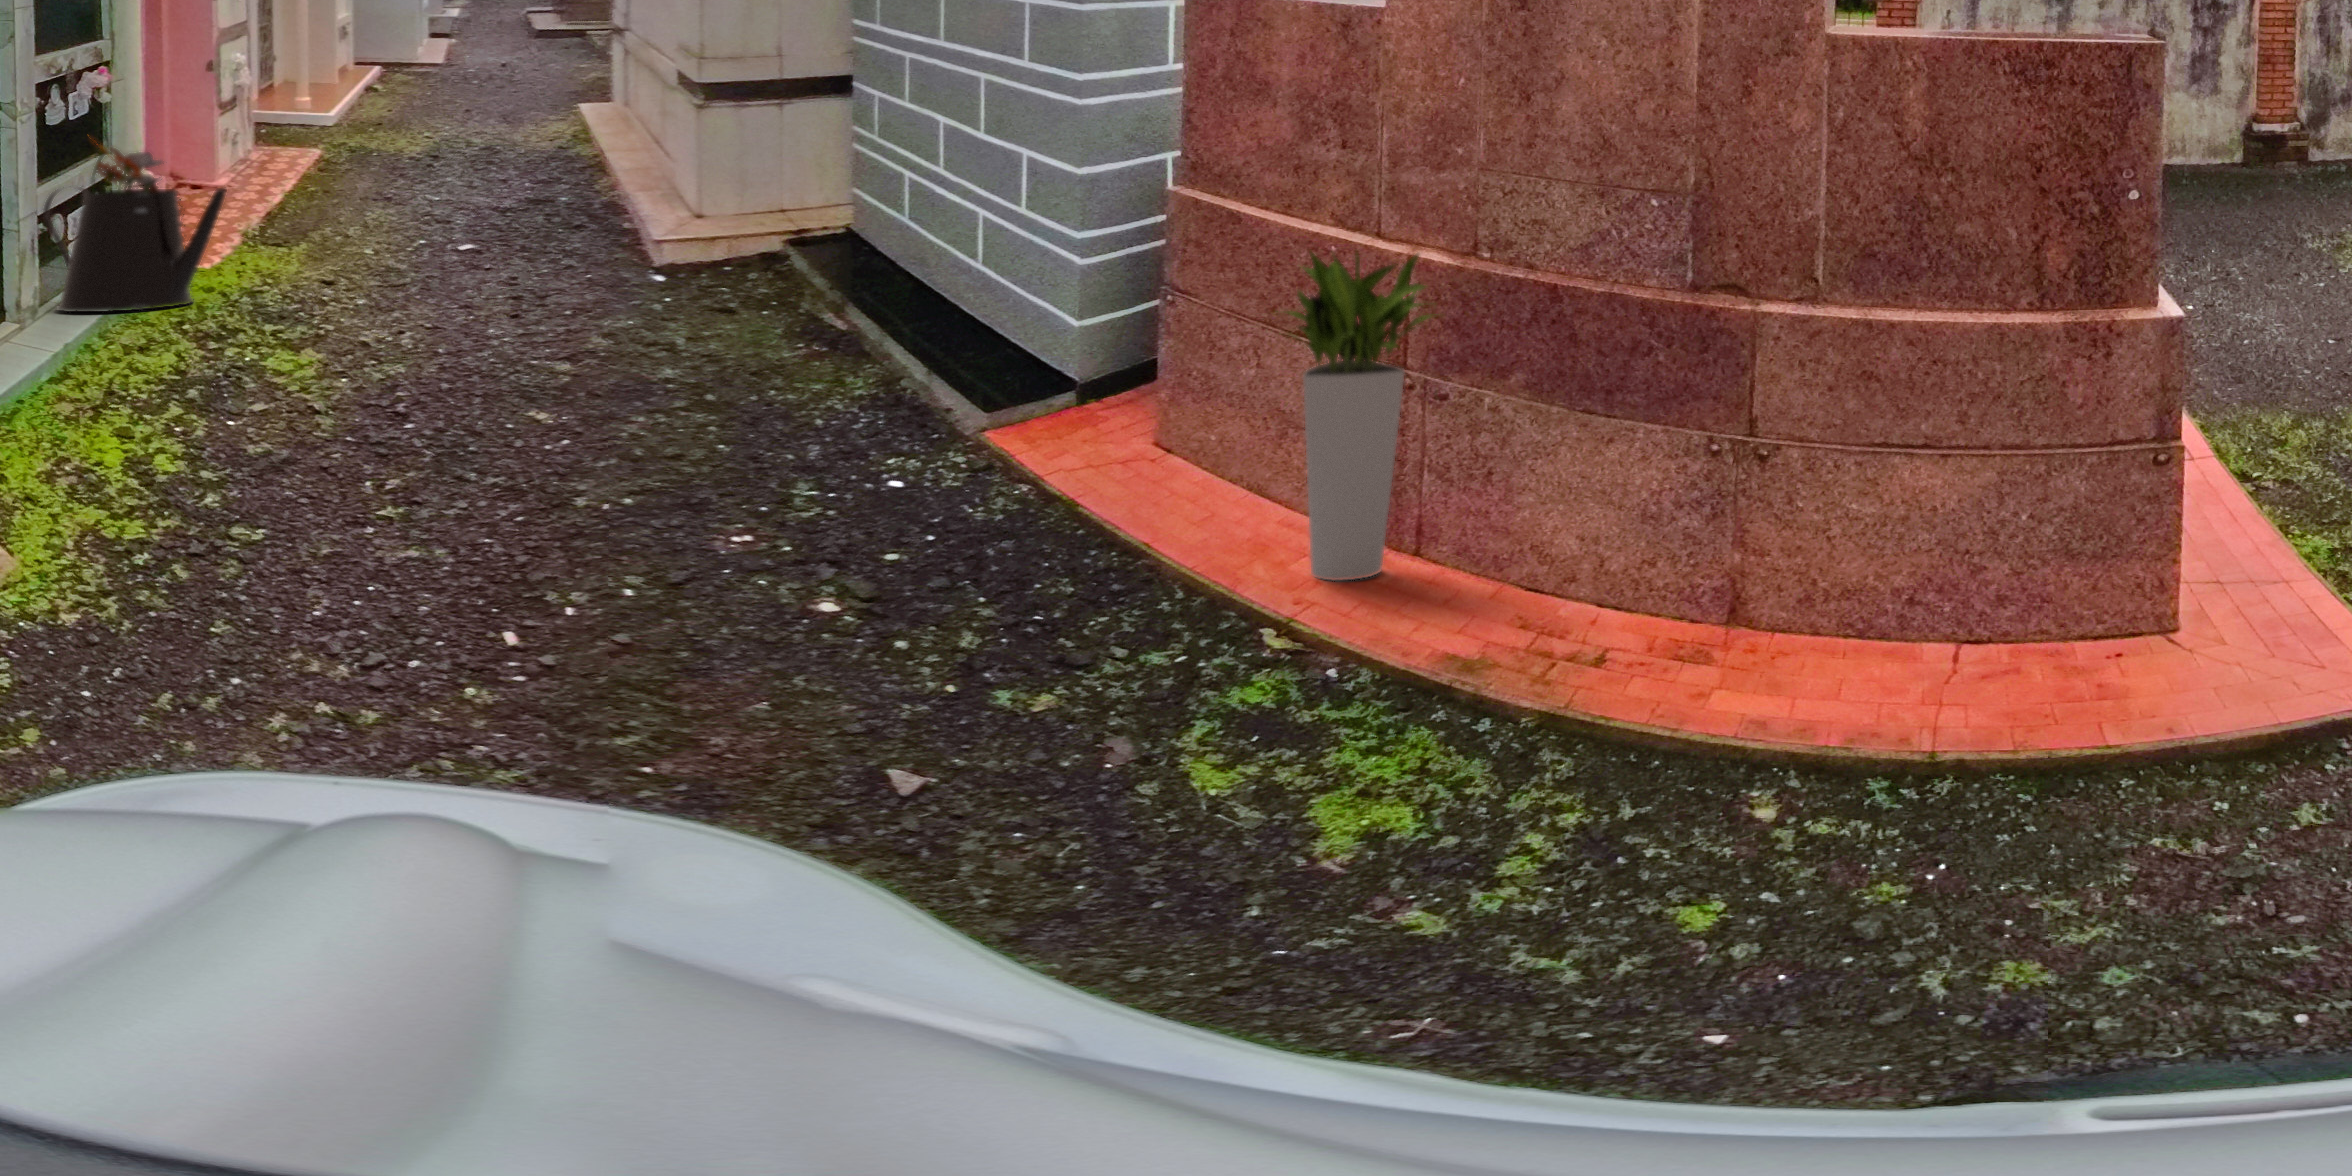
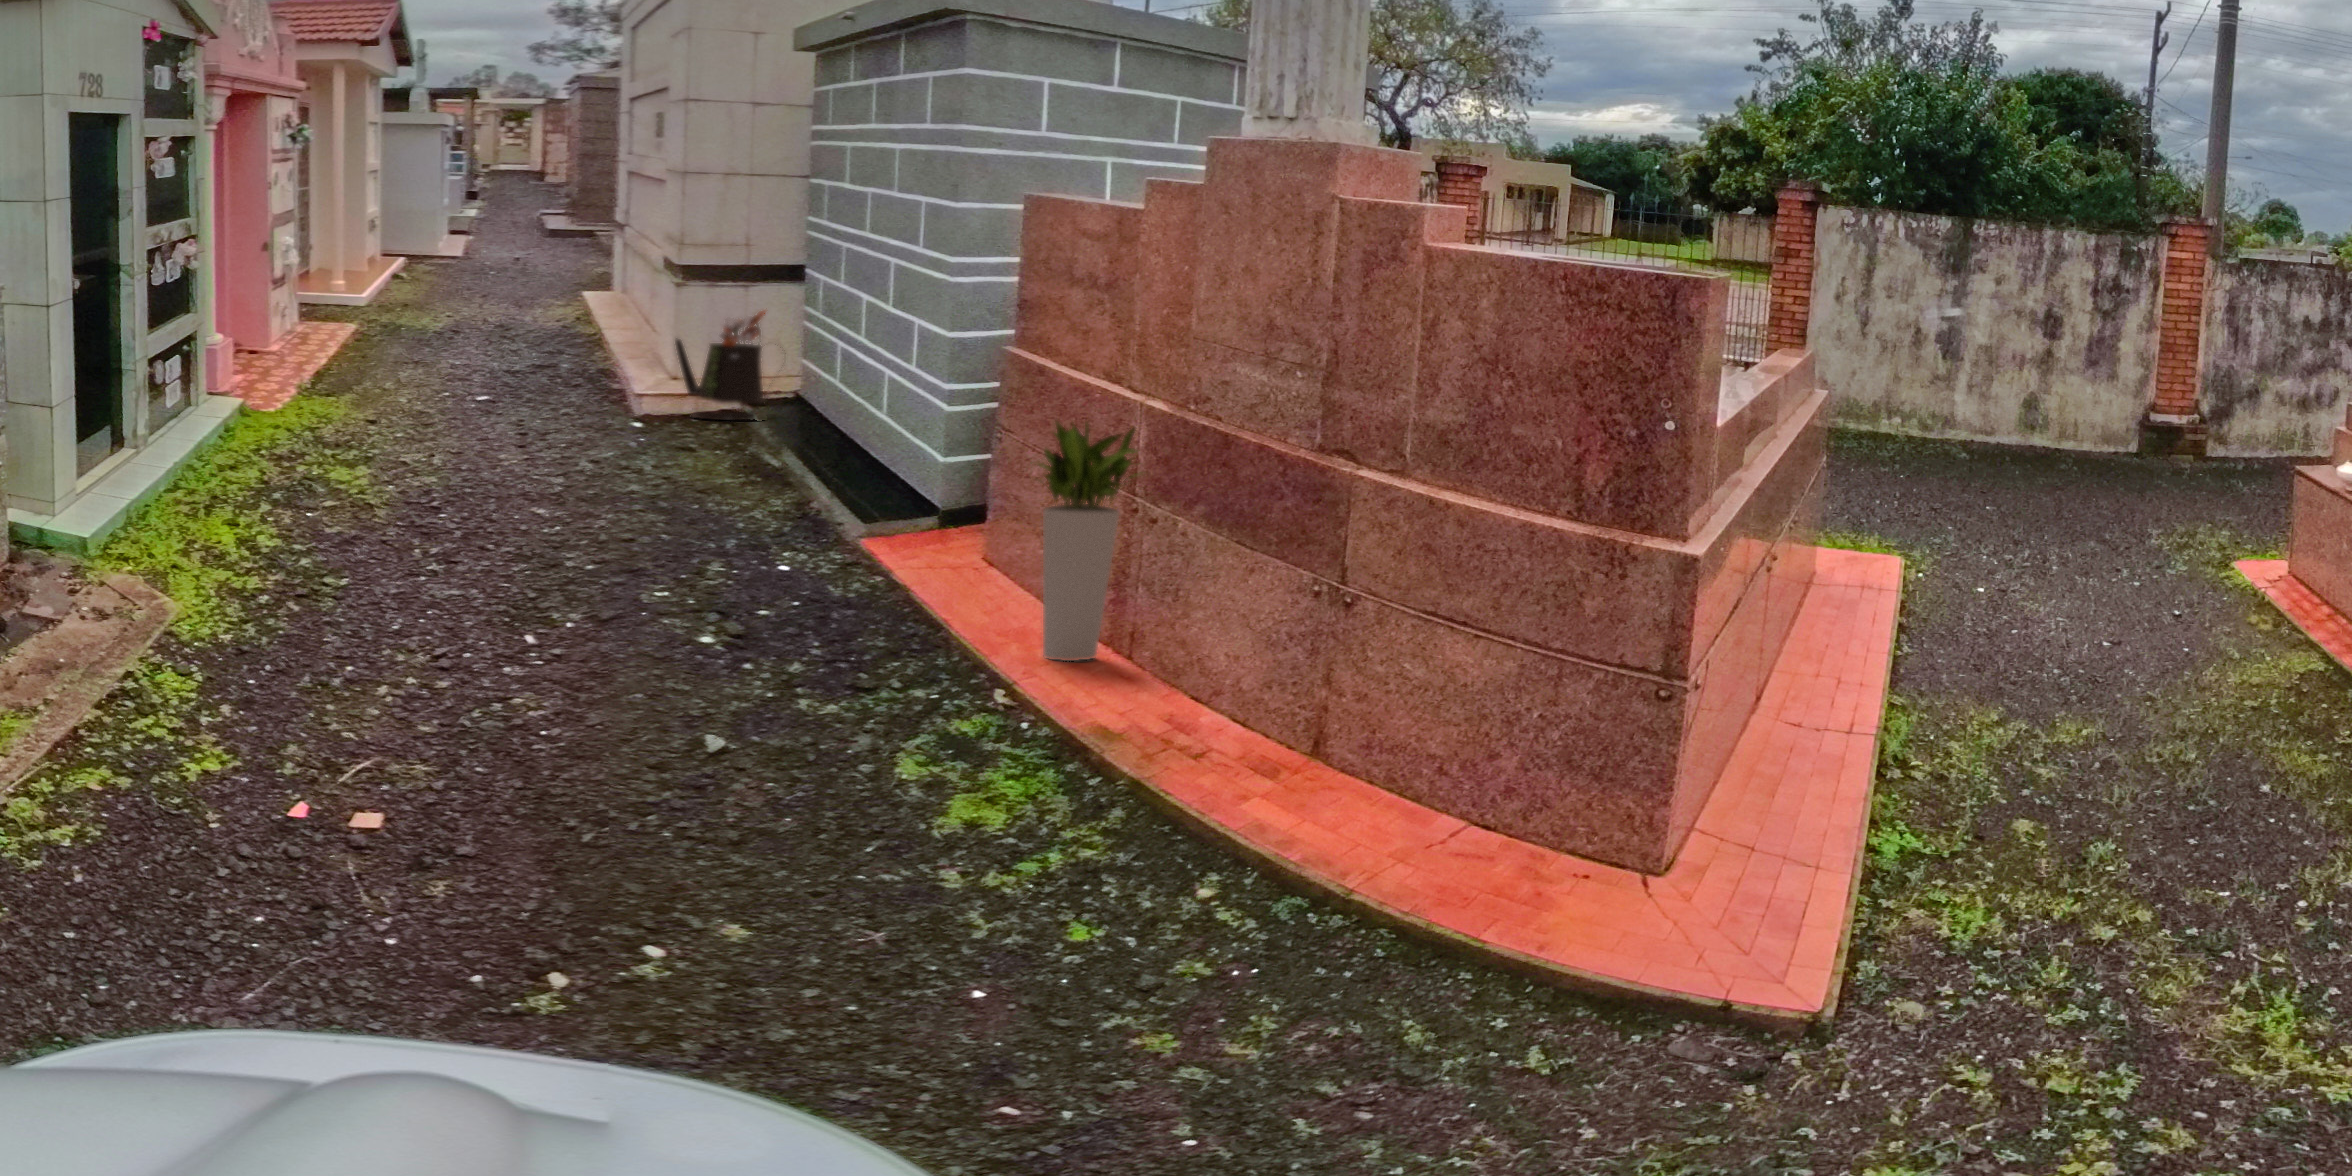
watering can: present [43,144,226,312] -> present [675,311,786,420]

